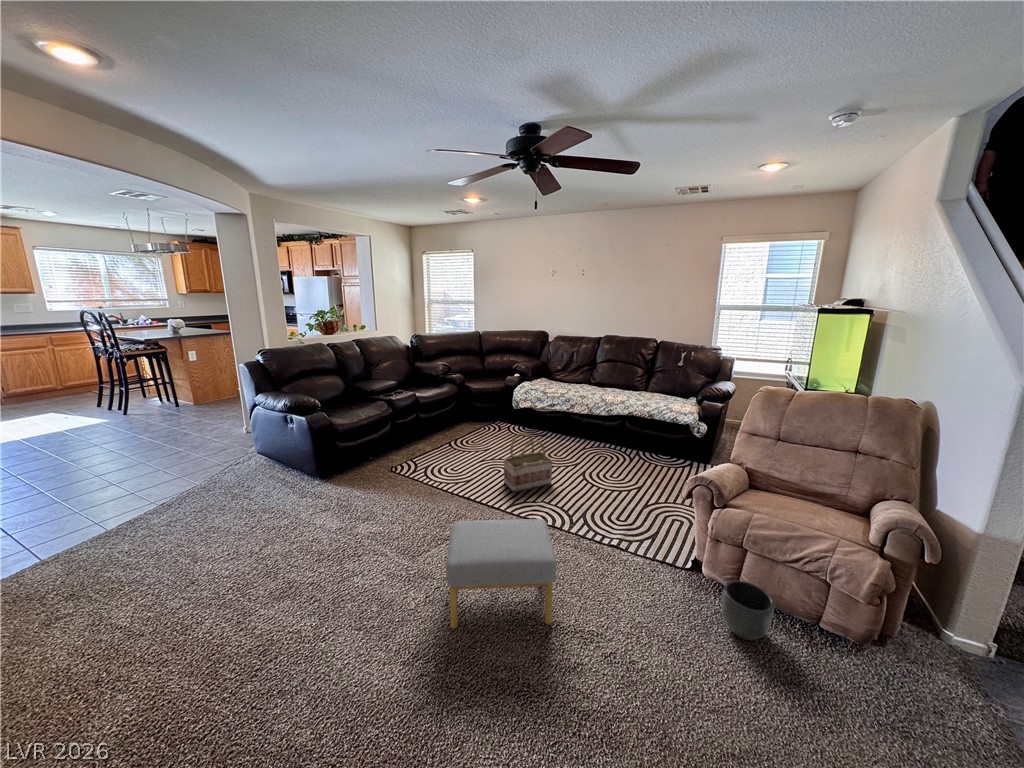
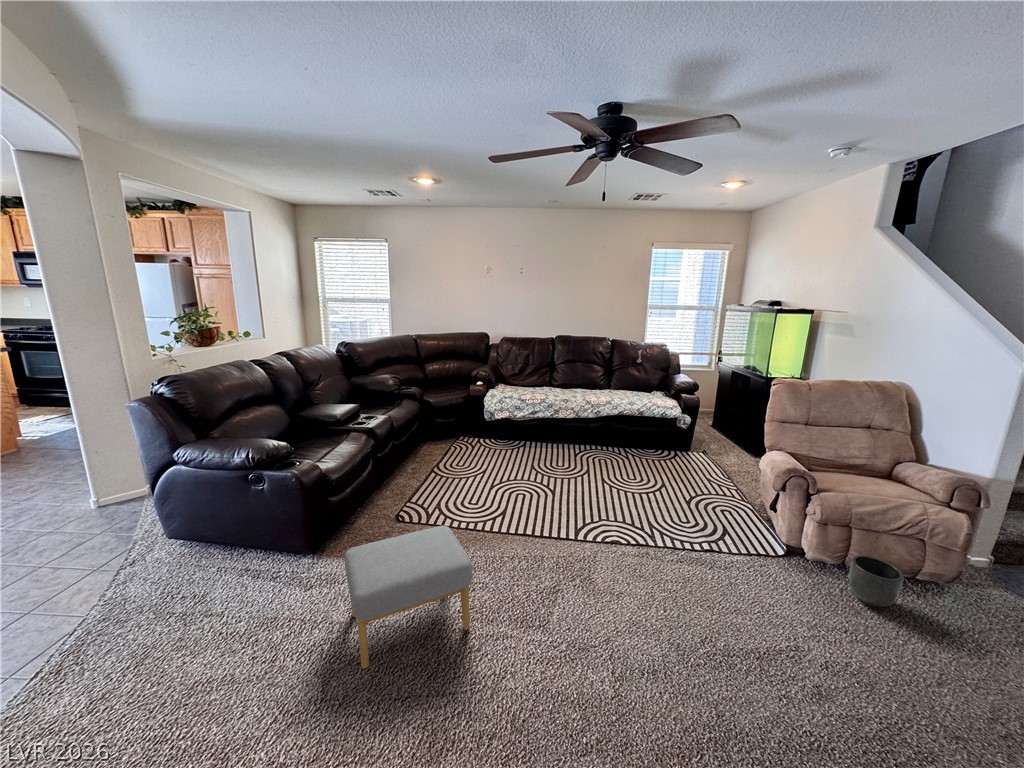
basket: present [503,433,553,492] -> none [542,448,591,516]
footstool: present [446,519,557,628] -> present [345,526,473,669]

